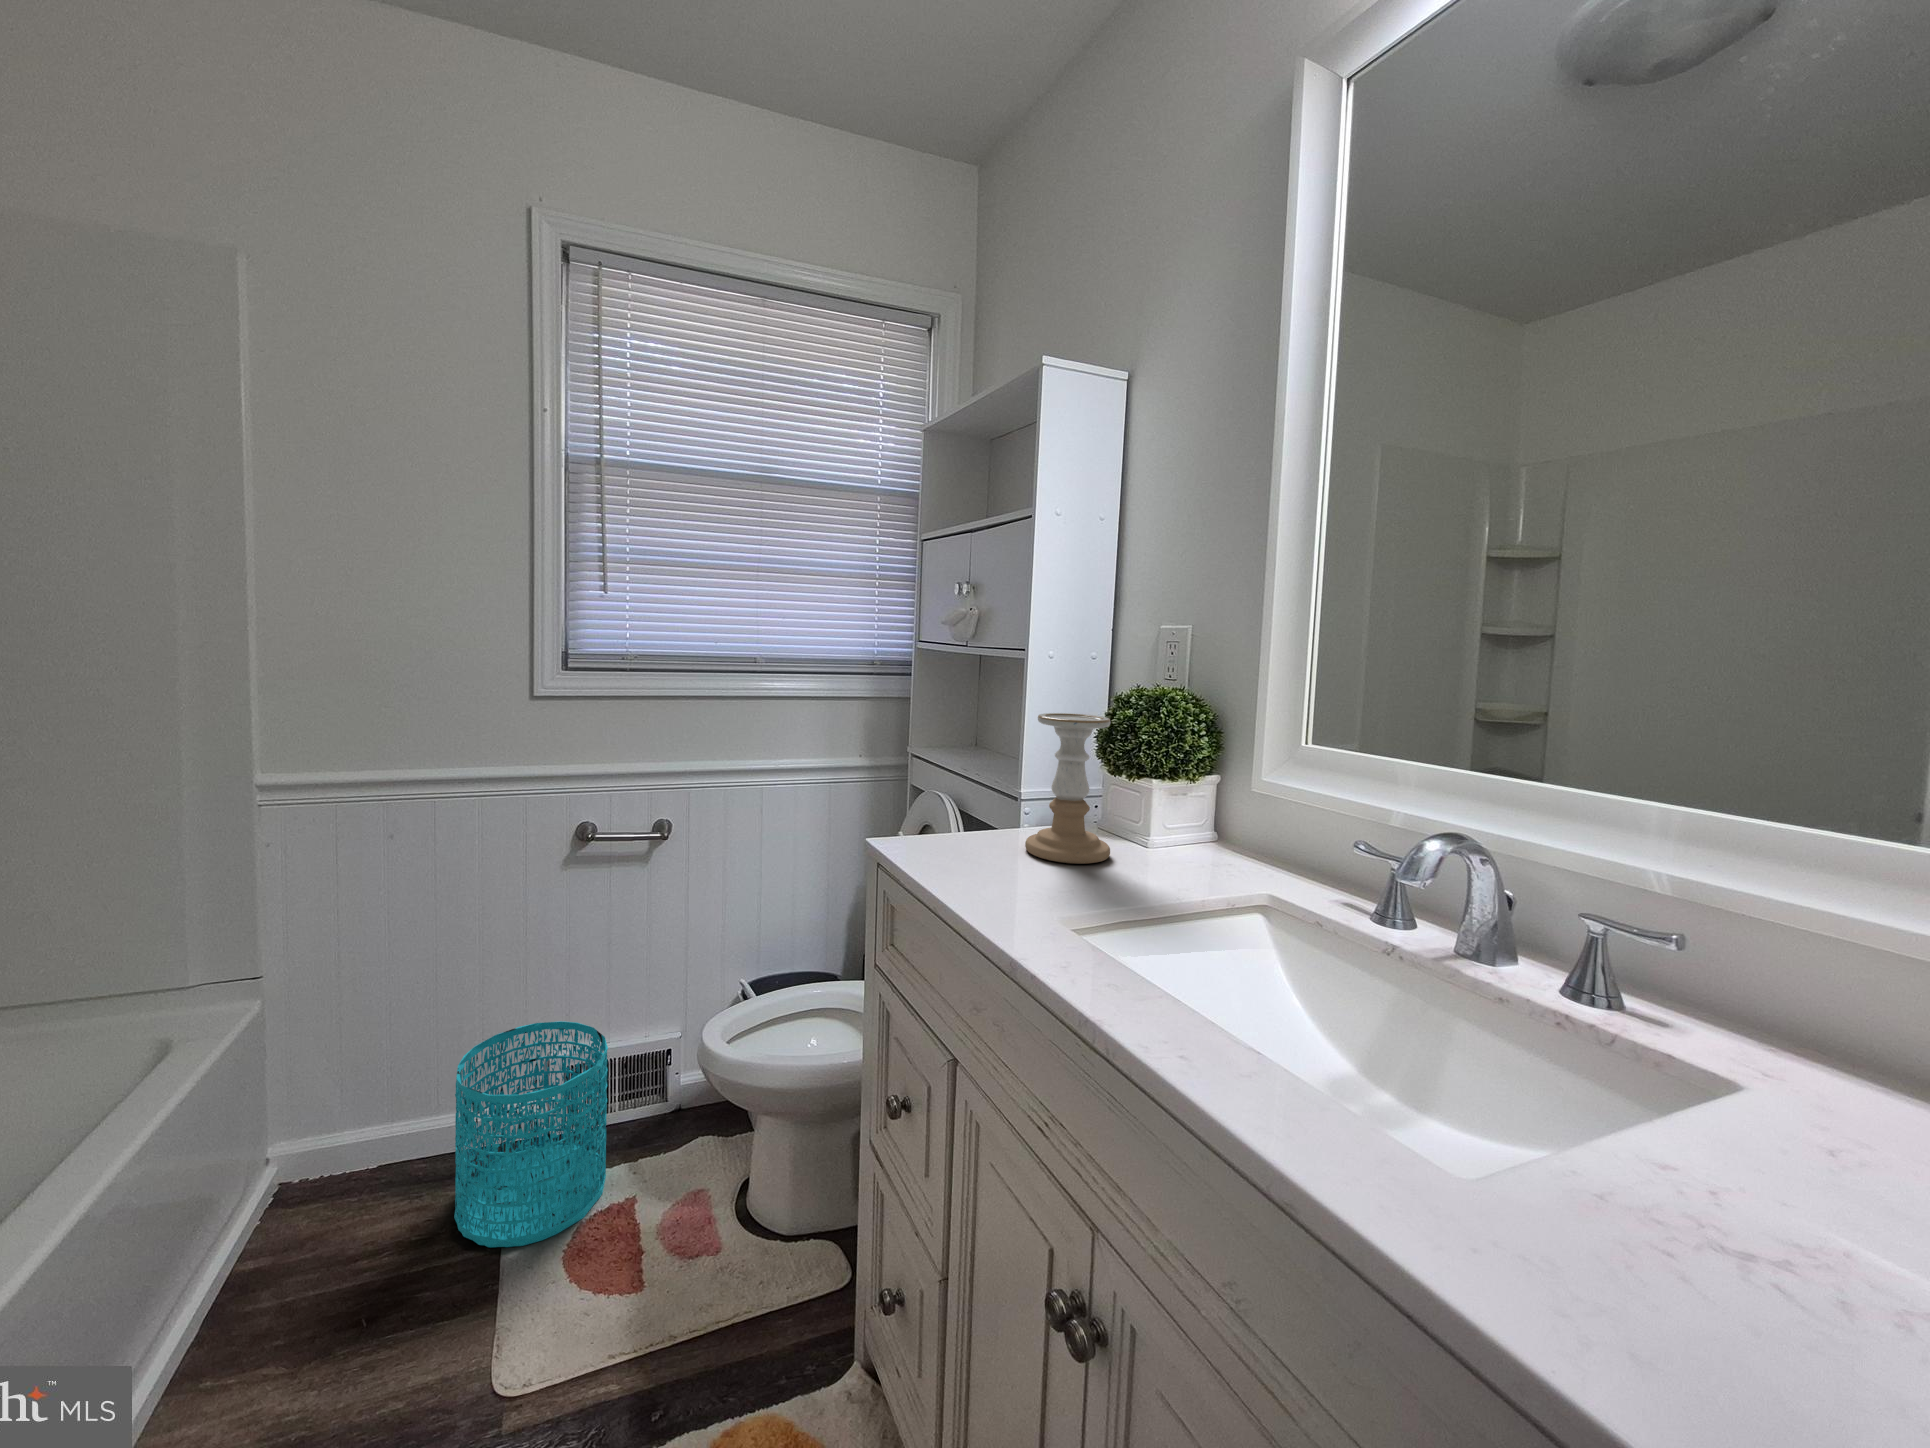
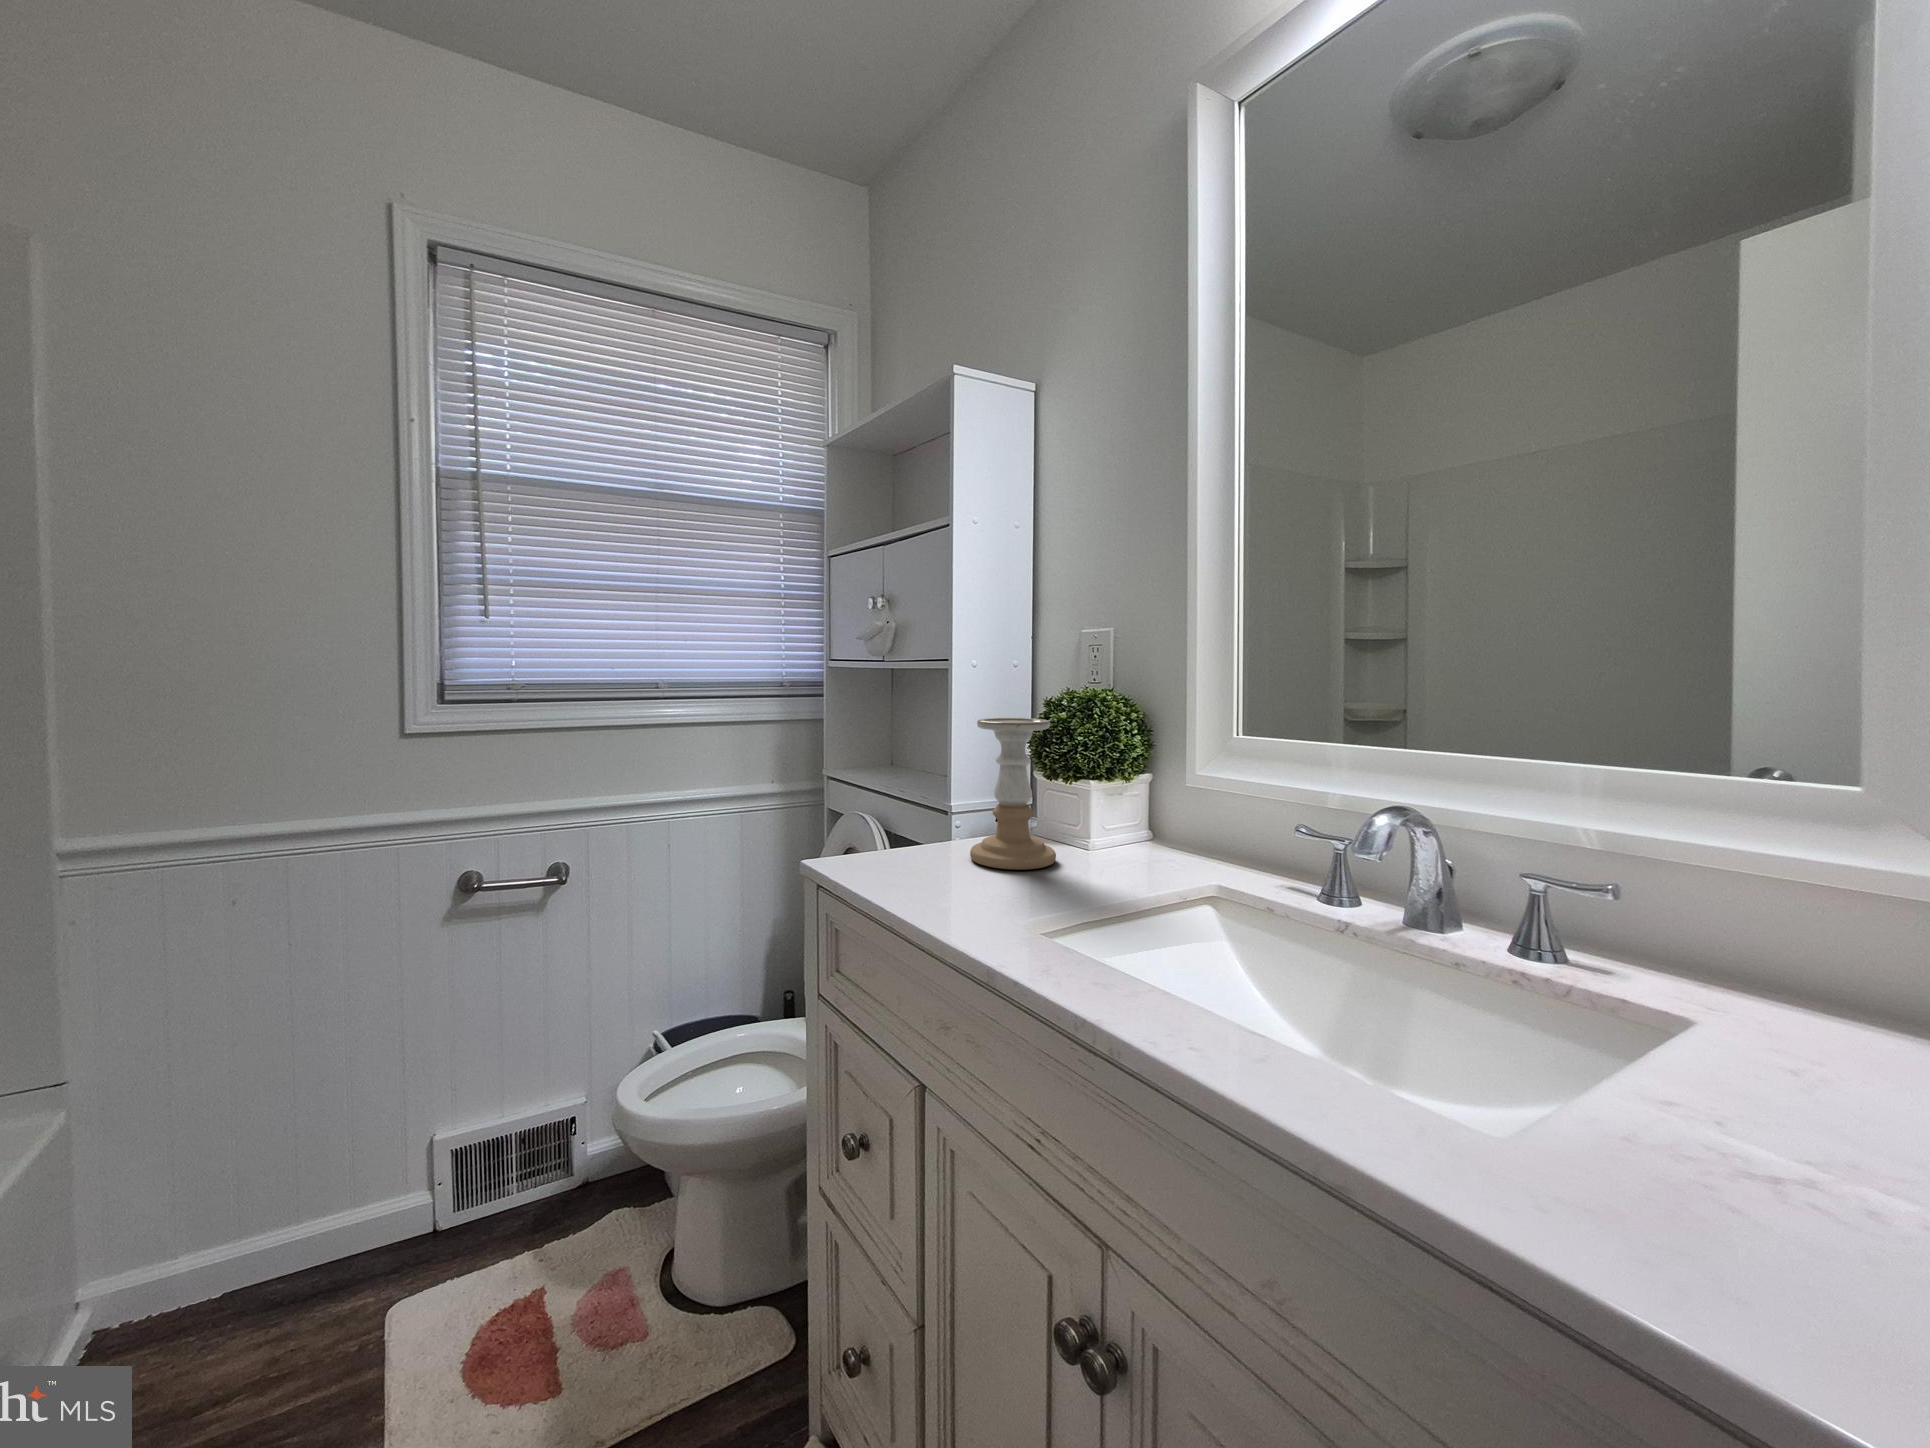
wastebasket: present [454,1021,608,1247] -> none [321,1098,507,1378]

